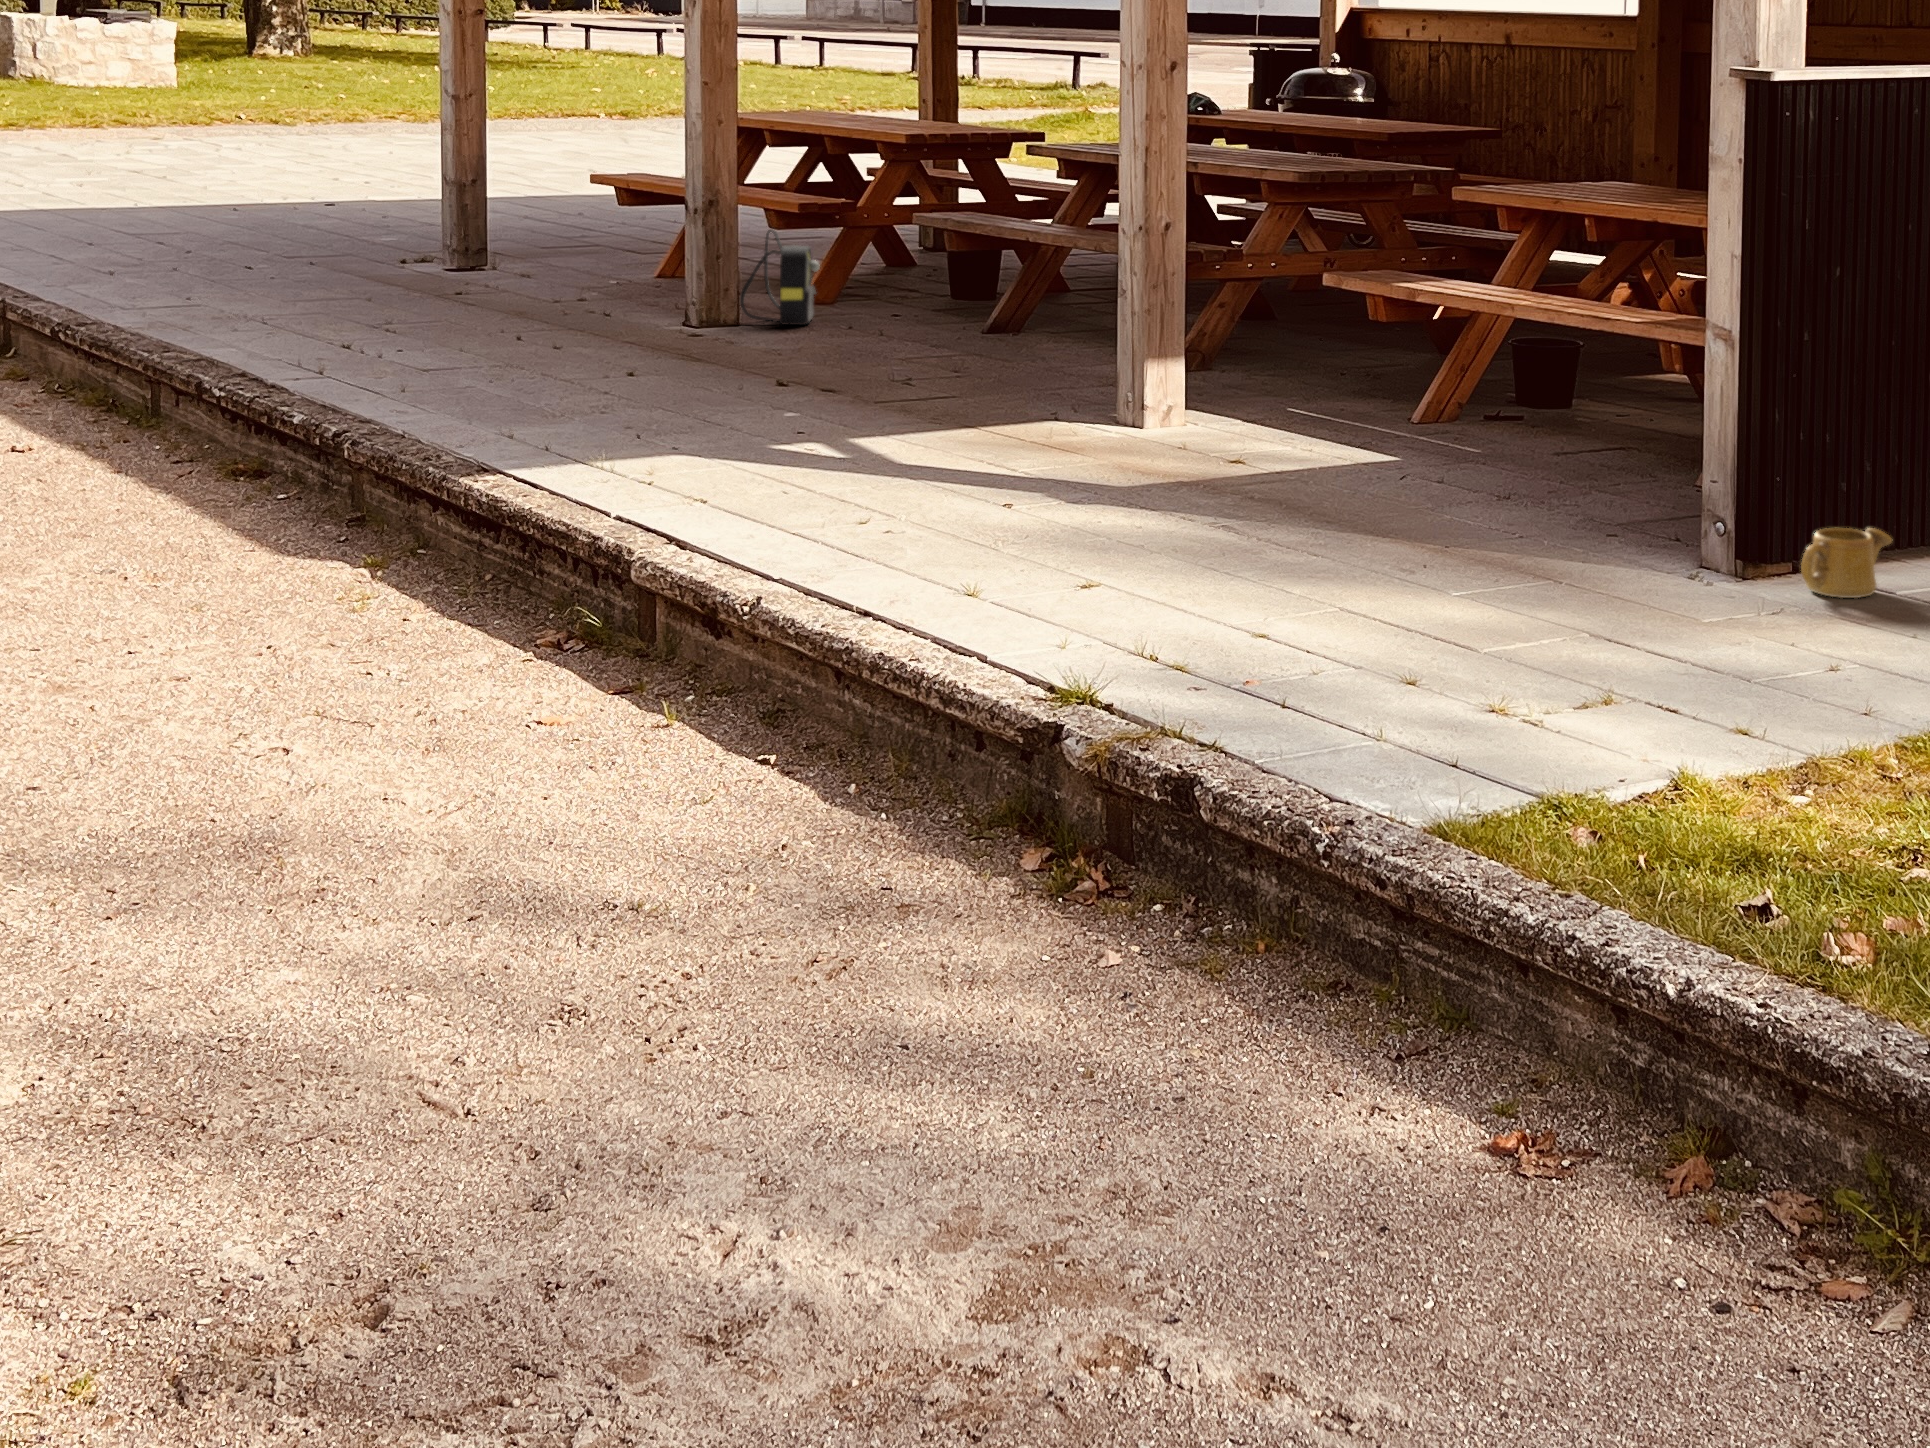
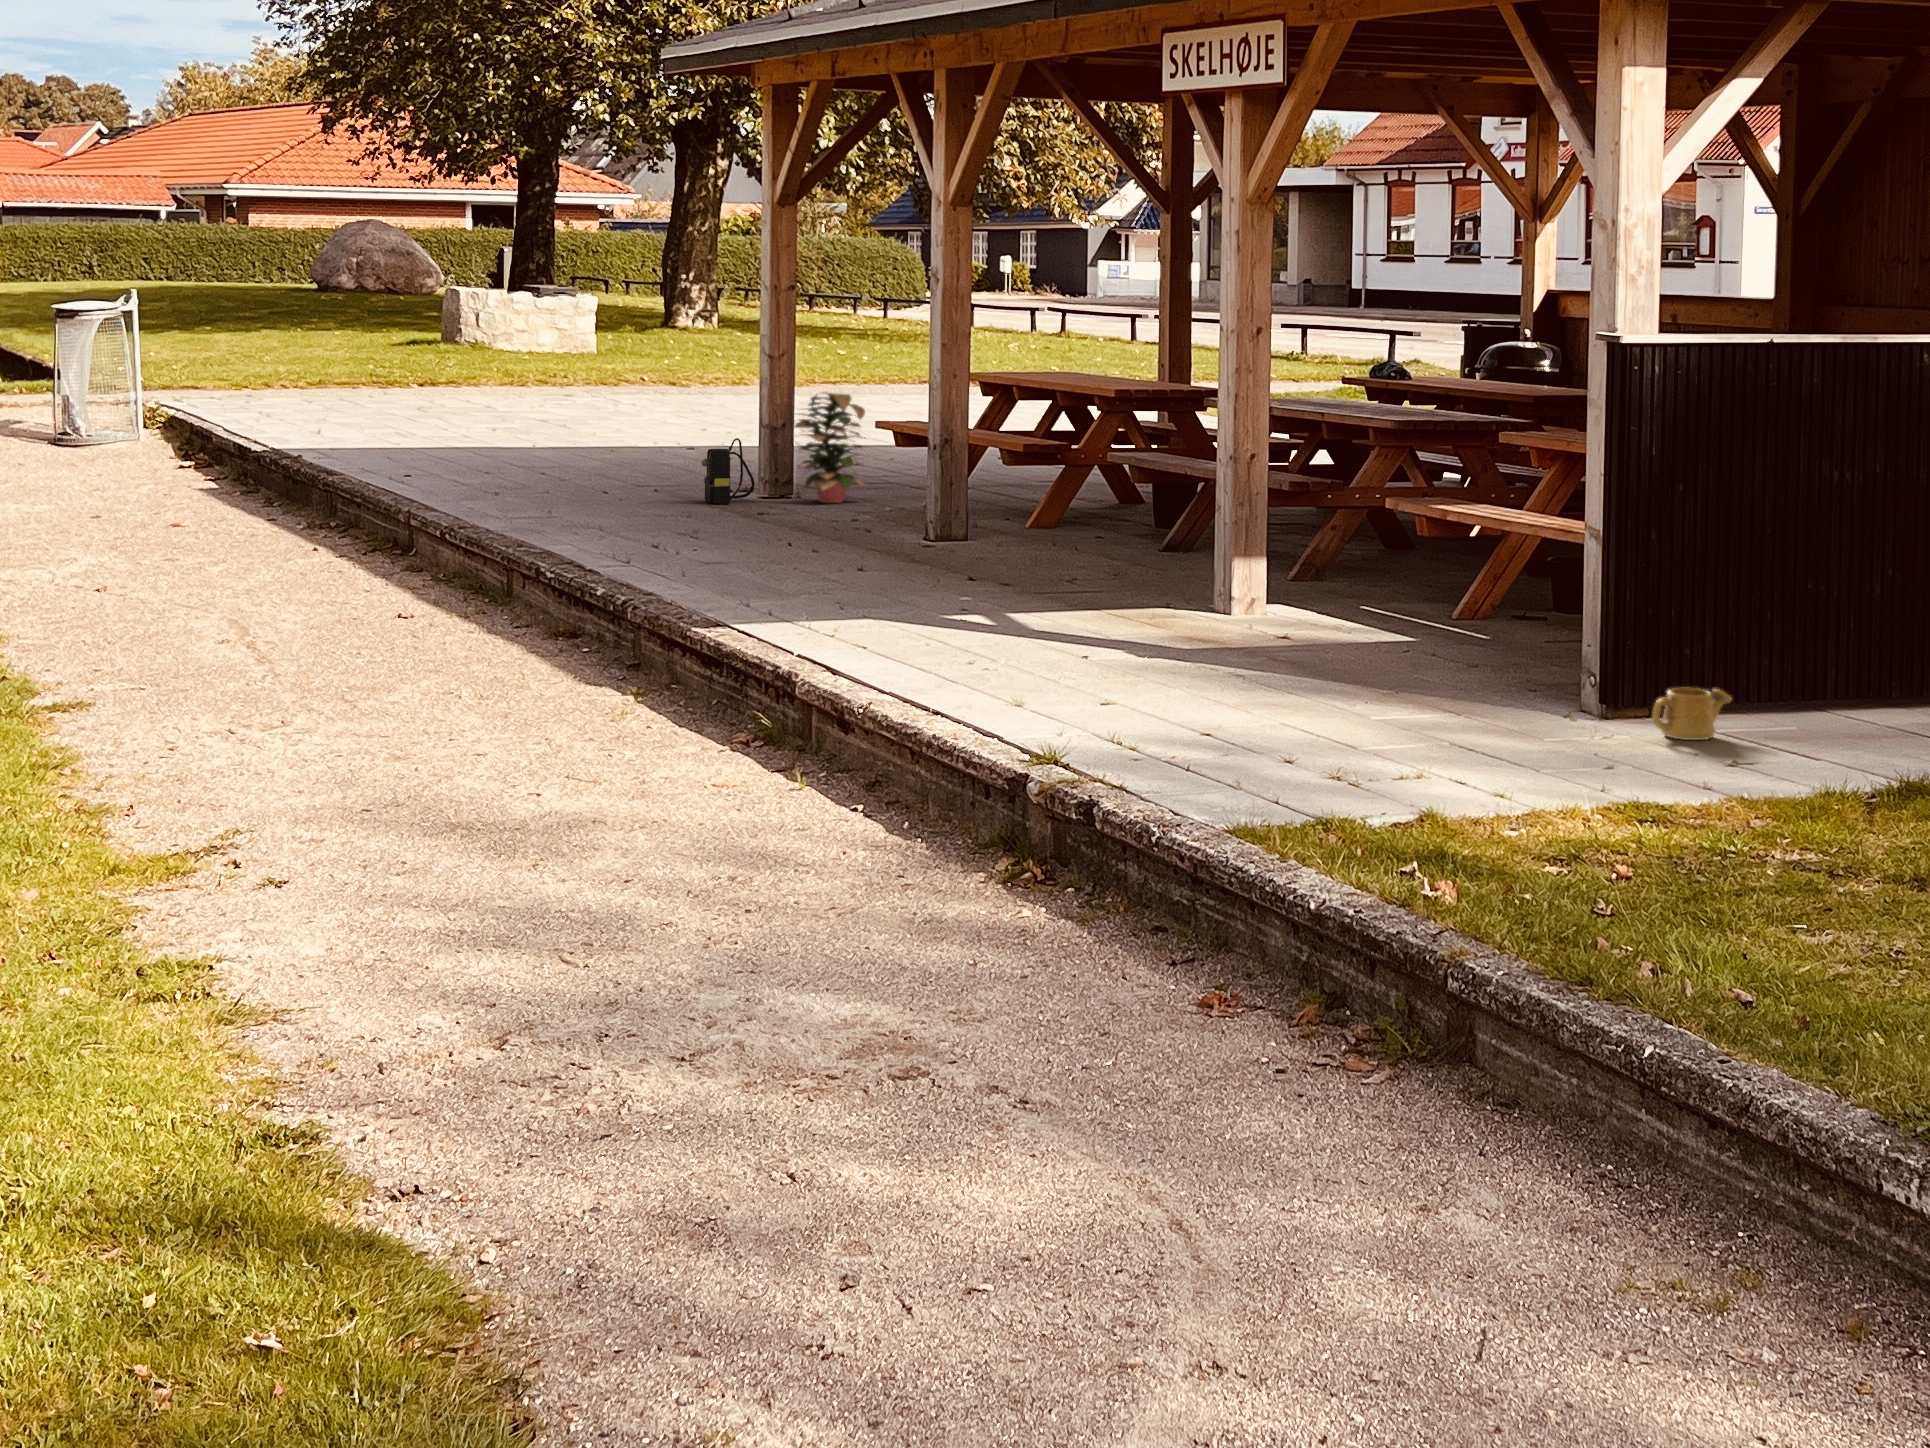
decorative plant: none [484,141,588,276] -> present [794,393,865,503]
backpack: present [740,229,820,325] -> present [702,438,755,504]

